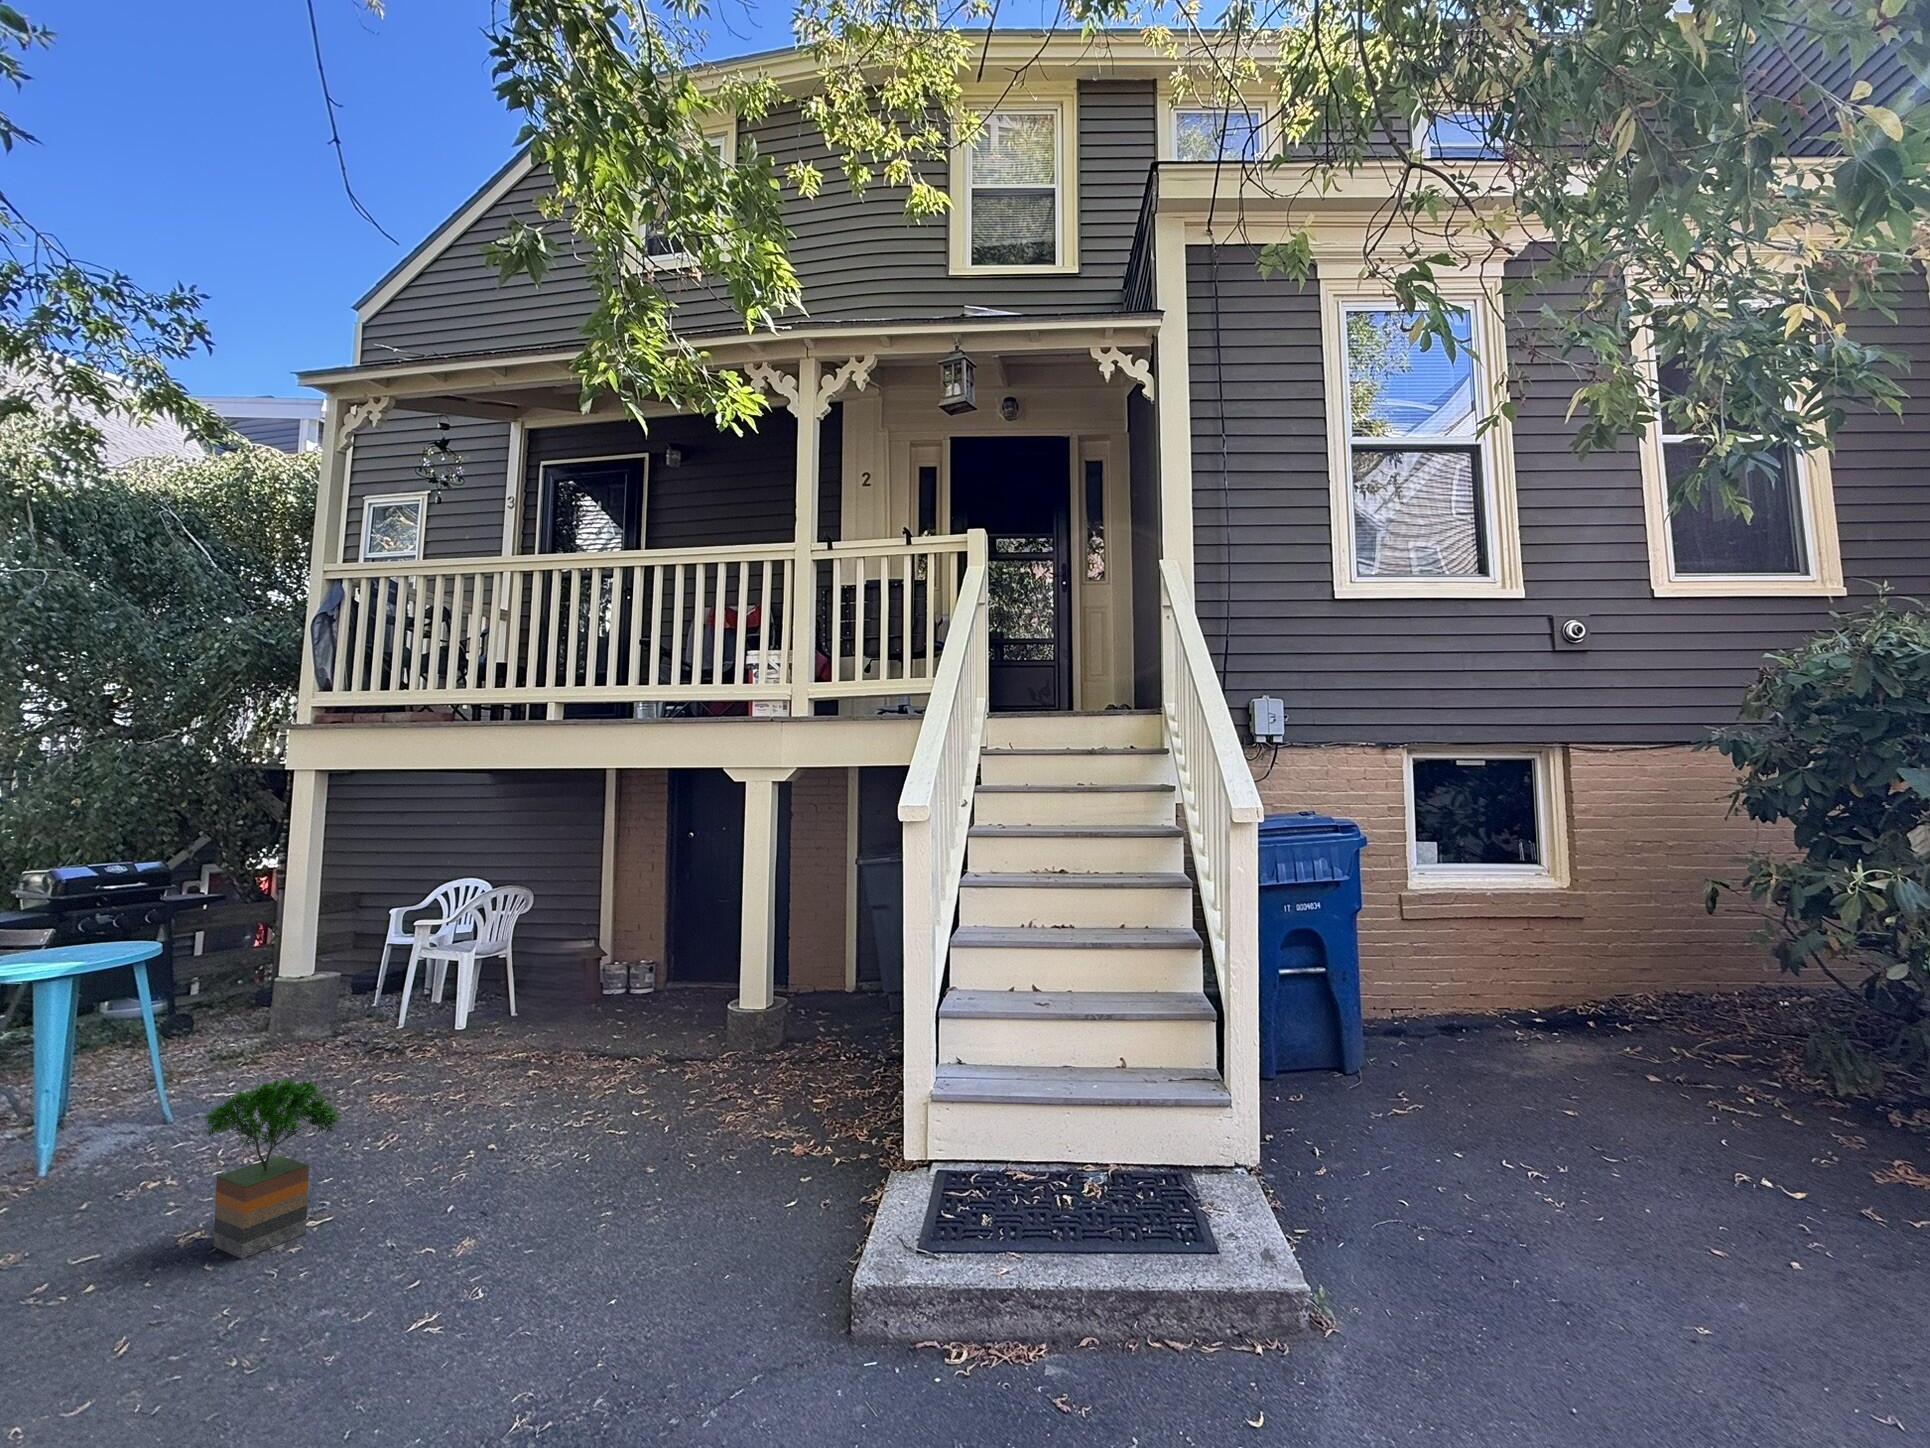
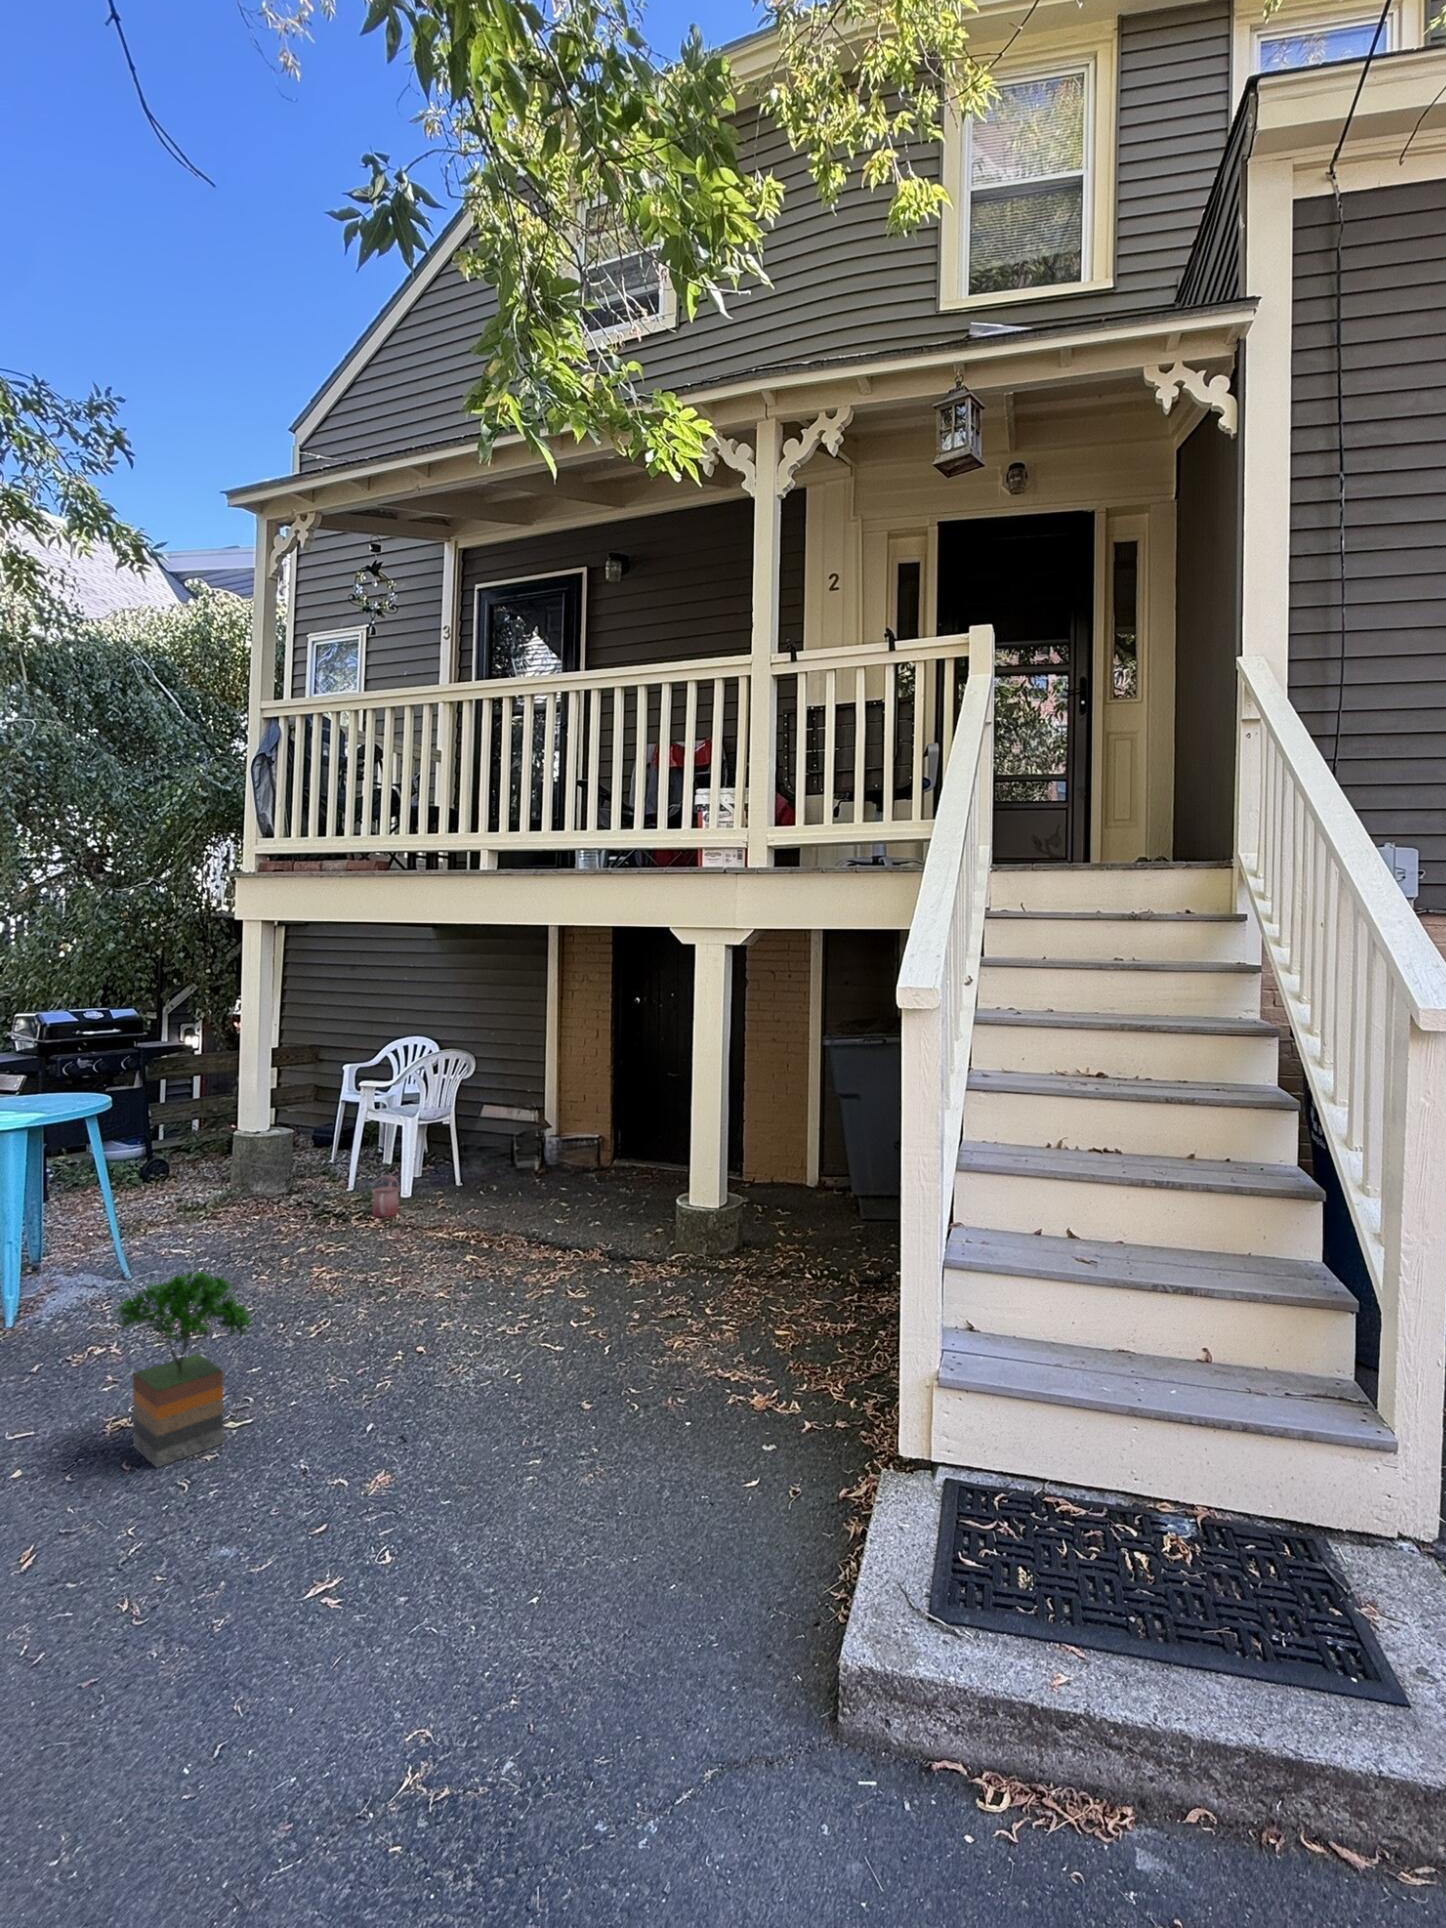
watering can: none [428,1003,459,1044] -> present [371,1176,400,1217]

